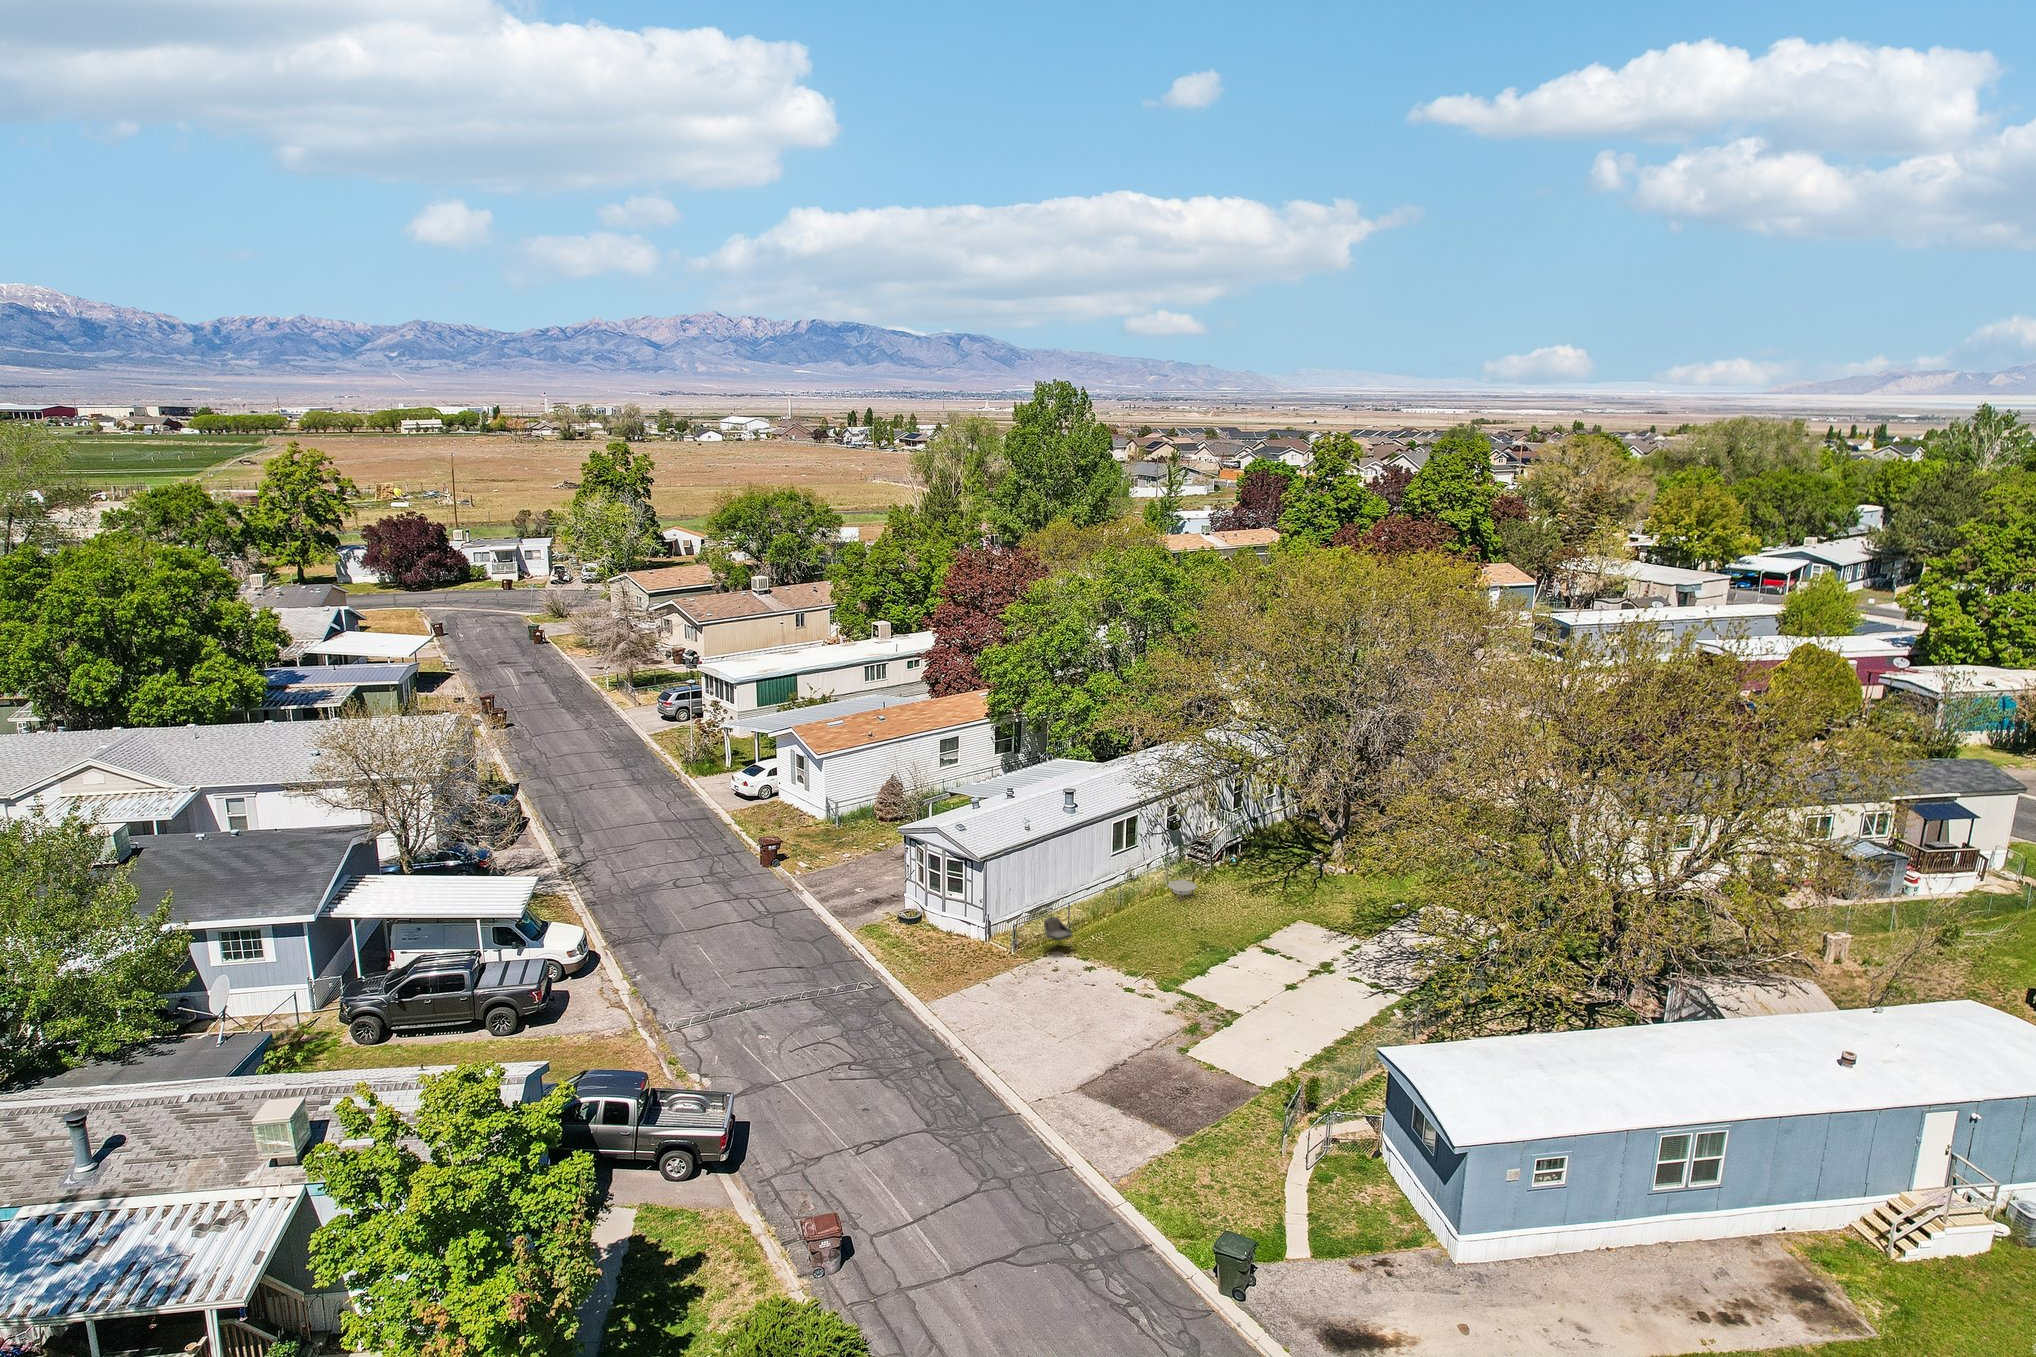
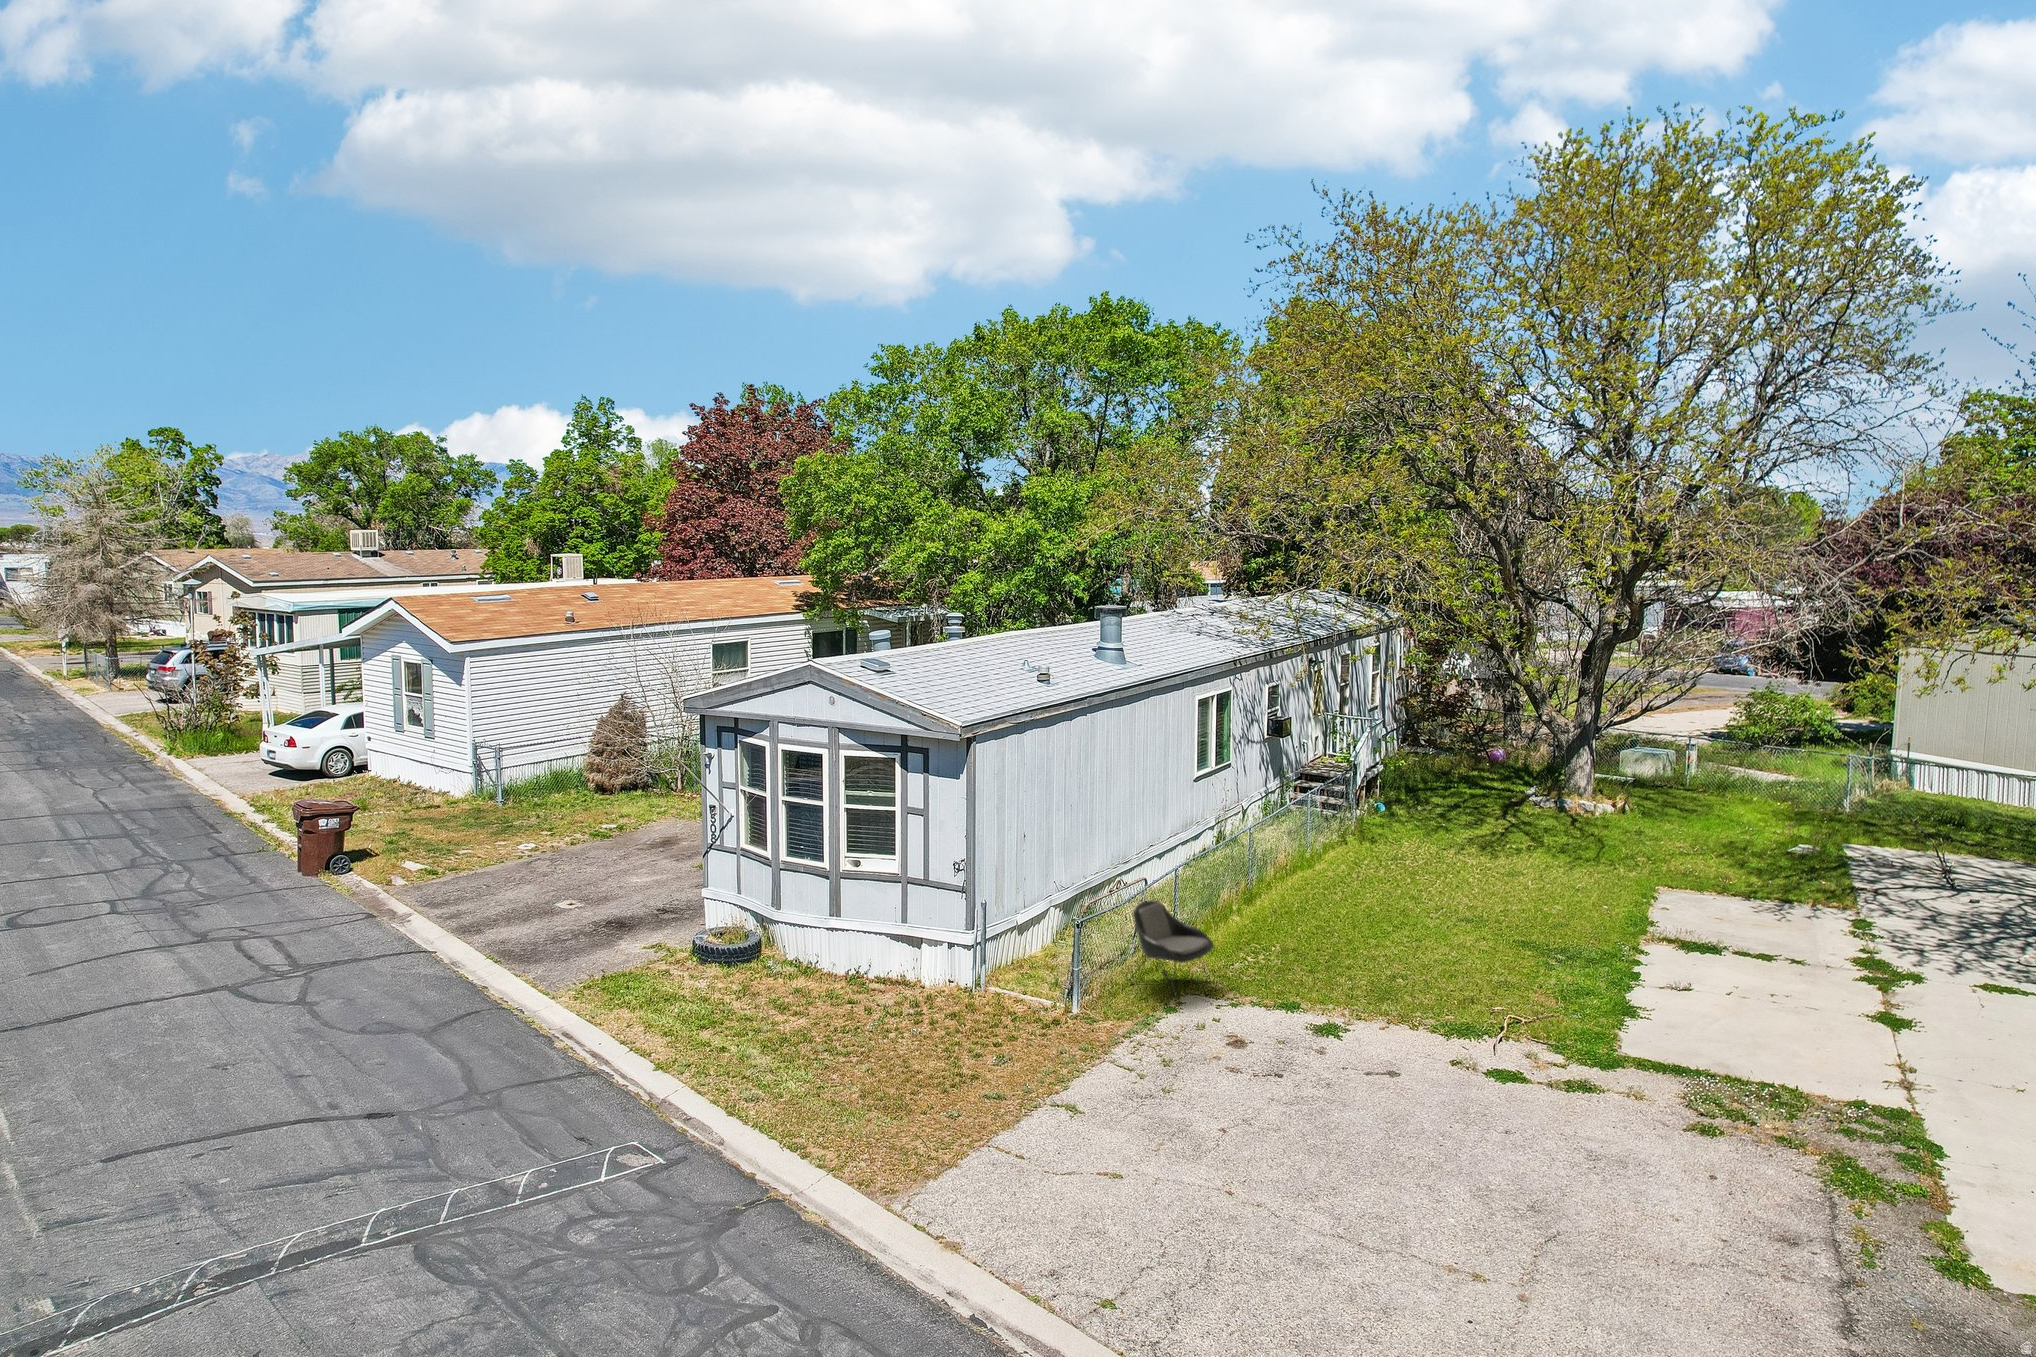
round table: present [1168,880,1197,901] -> none [1309,832,1377,873]

